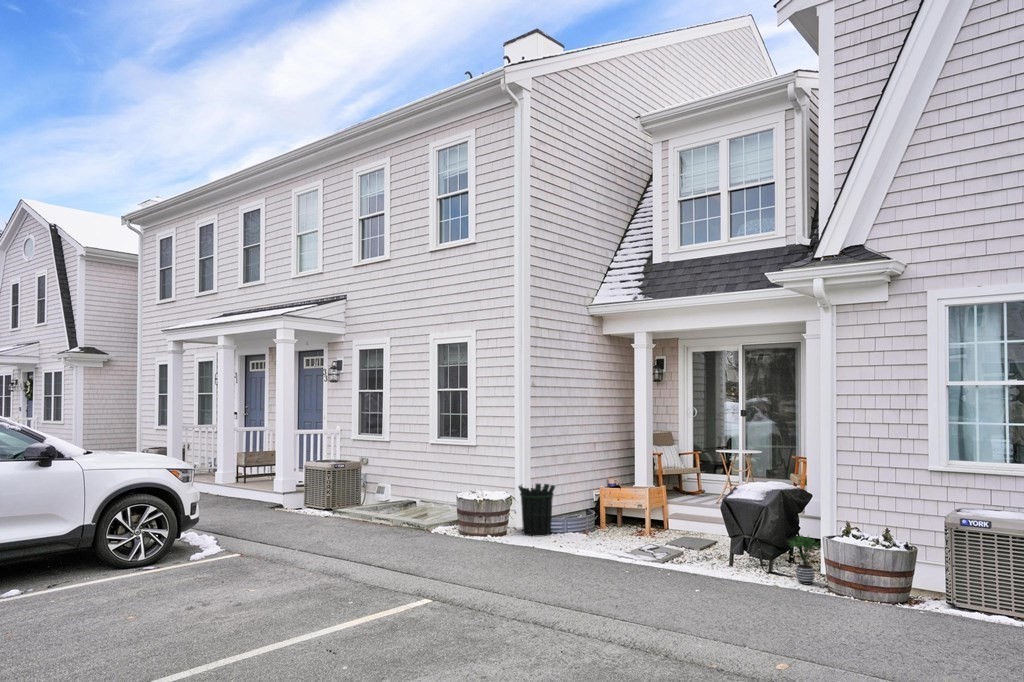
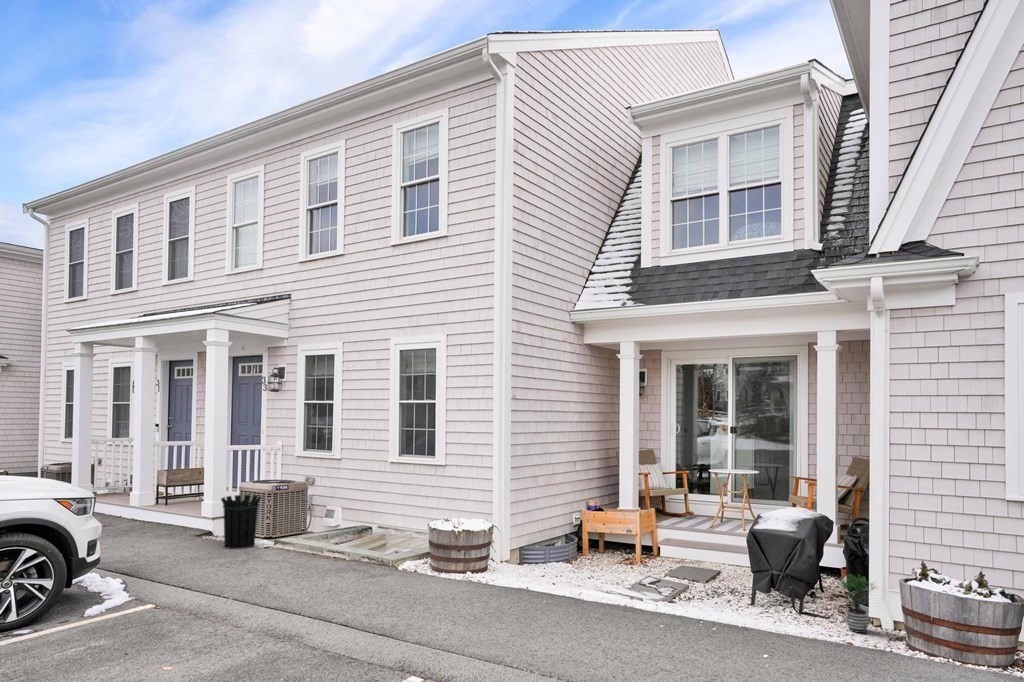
waste bin: present [518,483,555,536] -> present [221,495,261,549]

